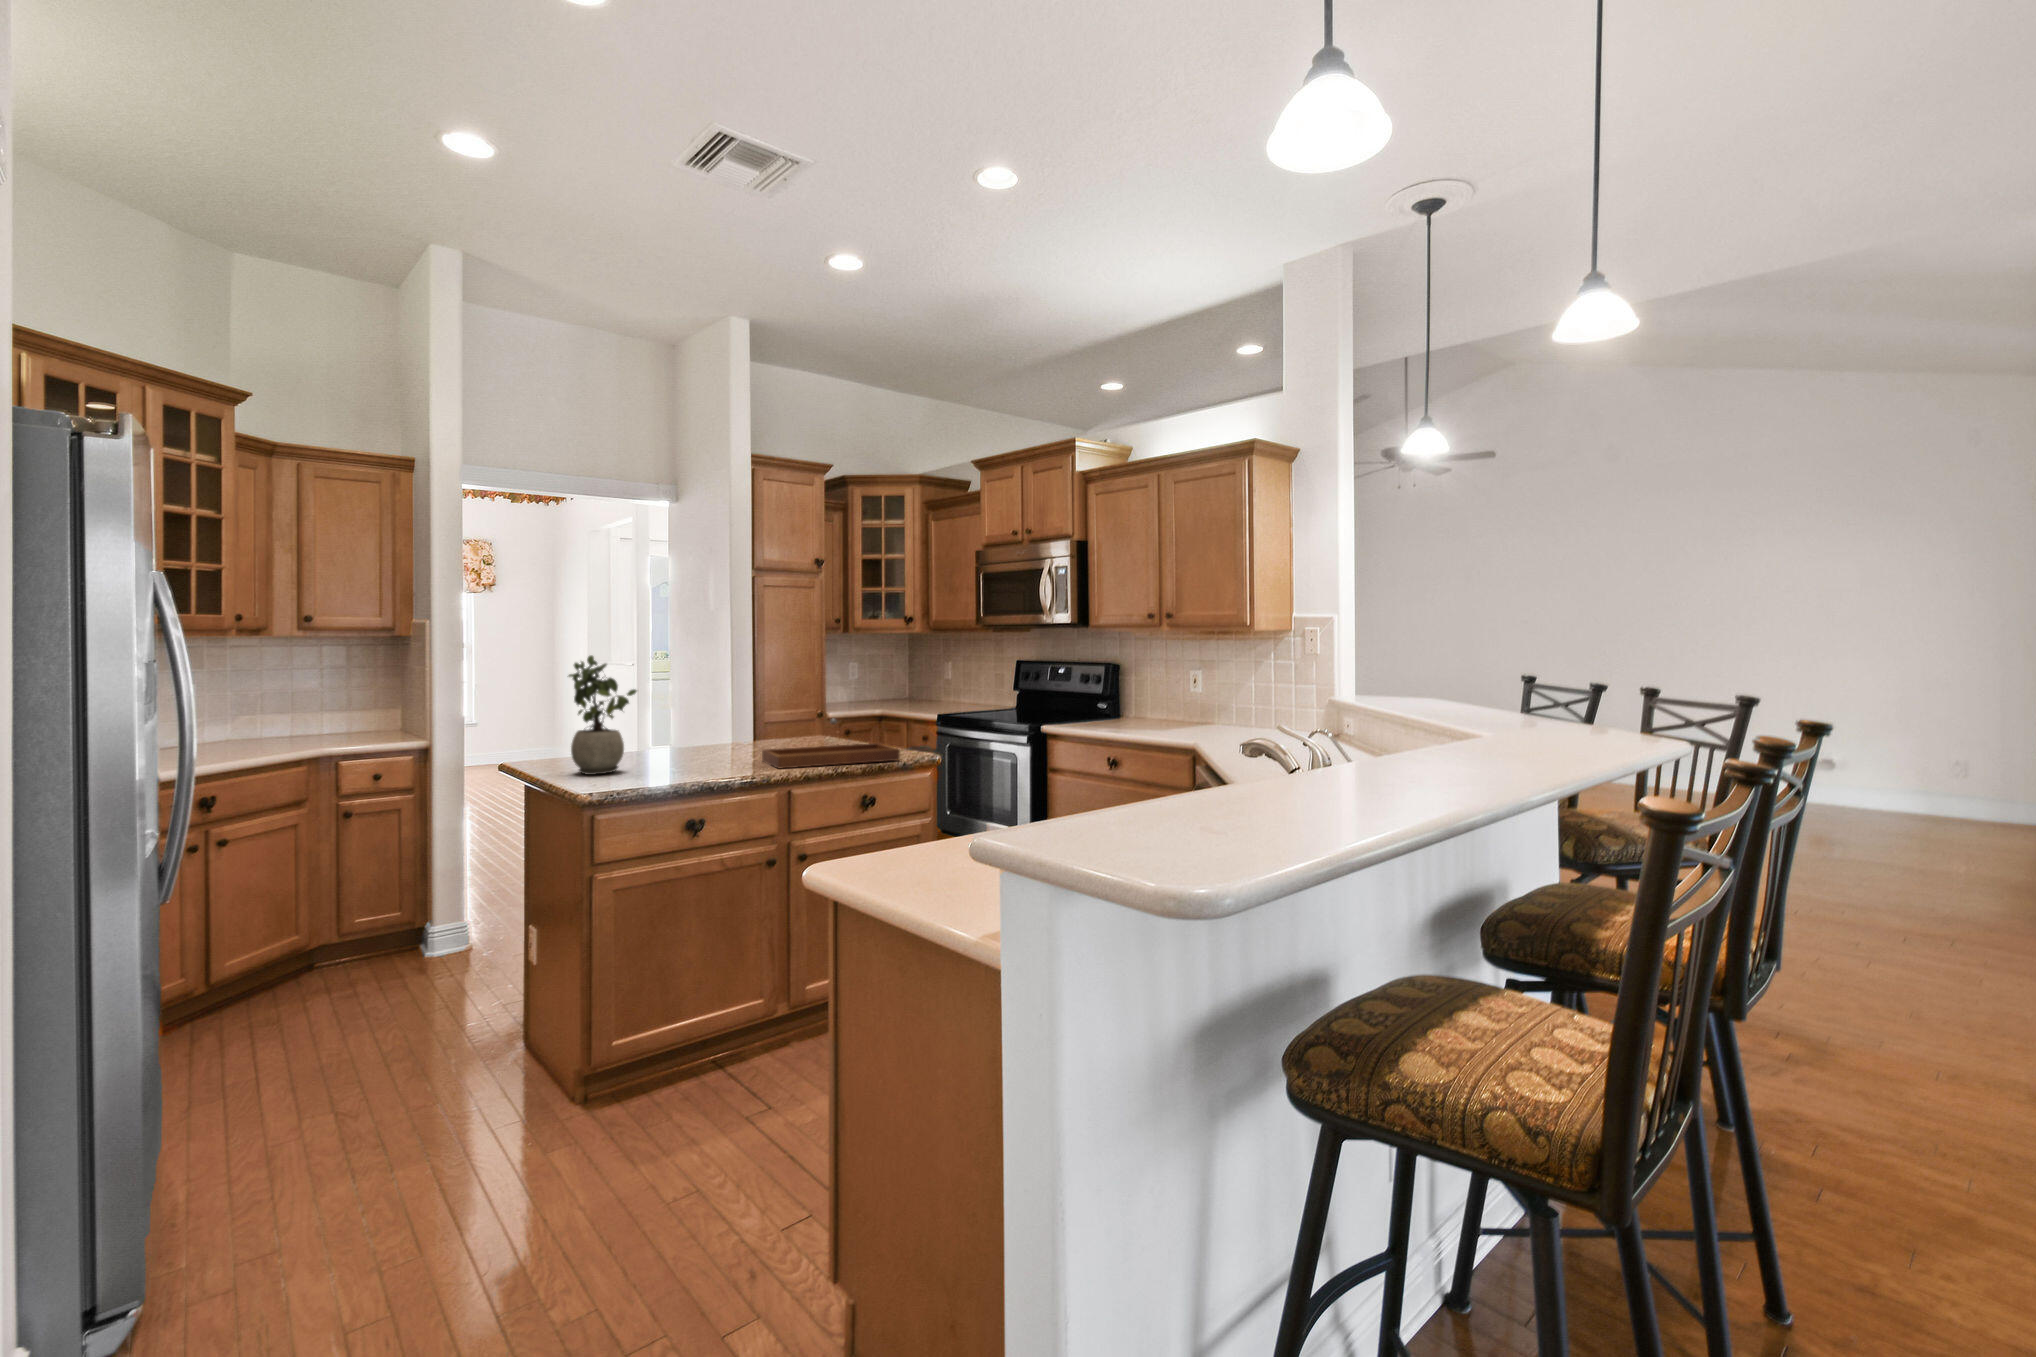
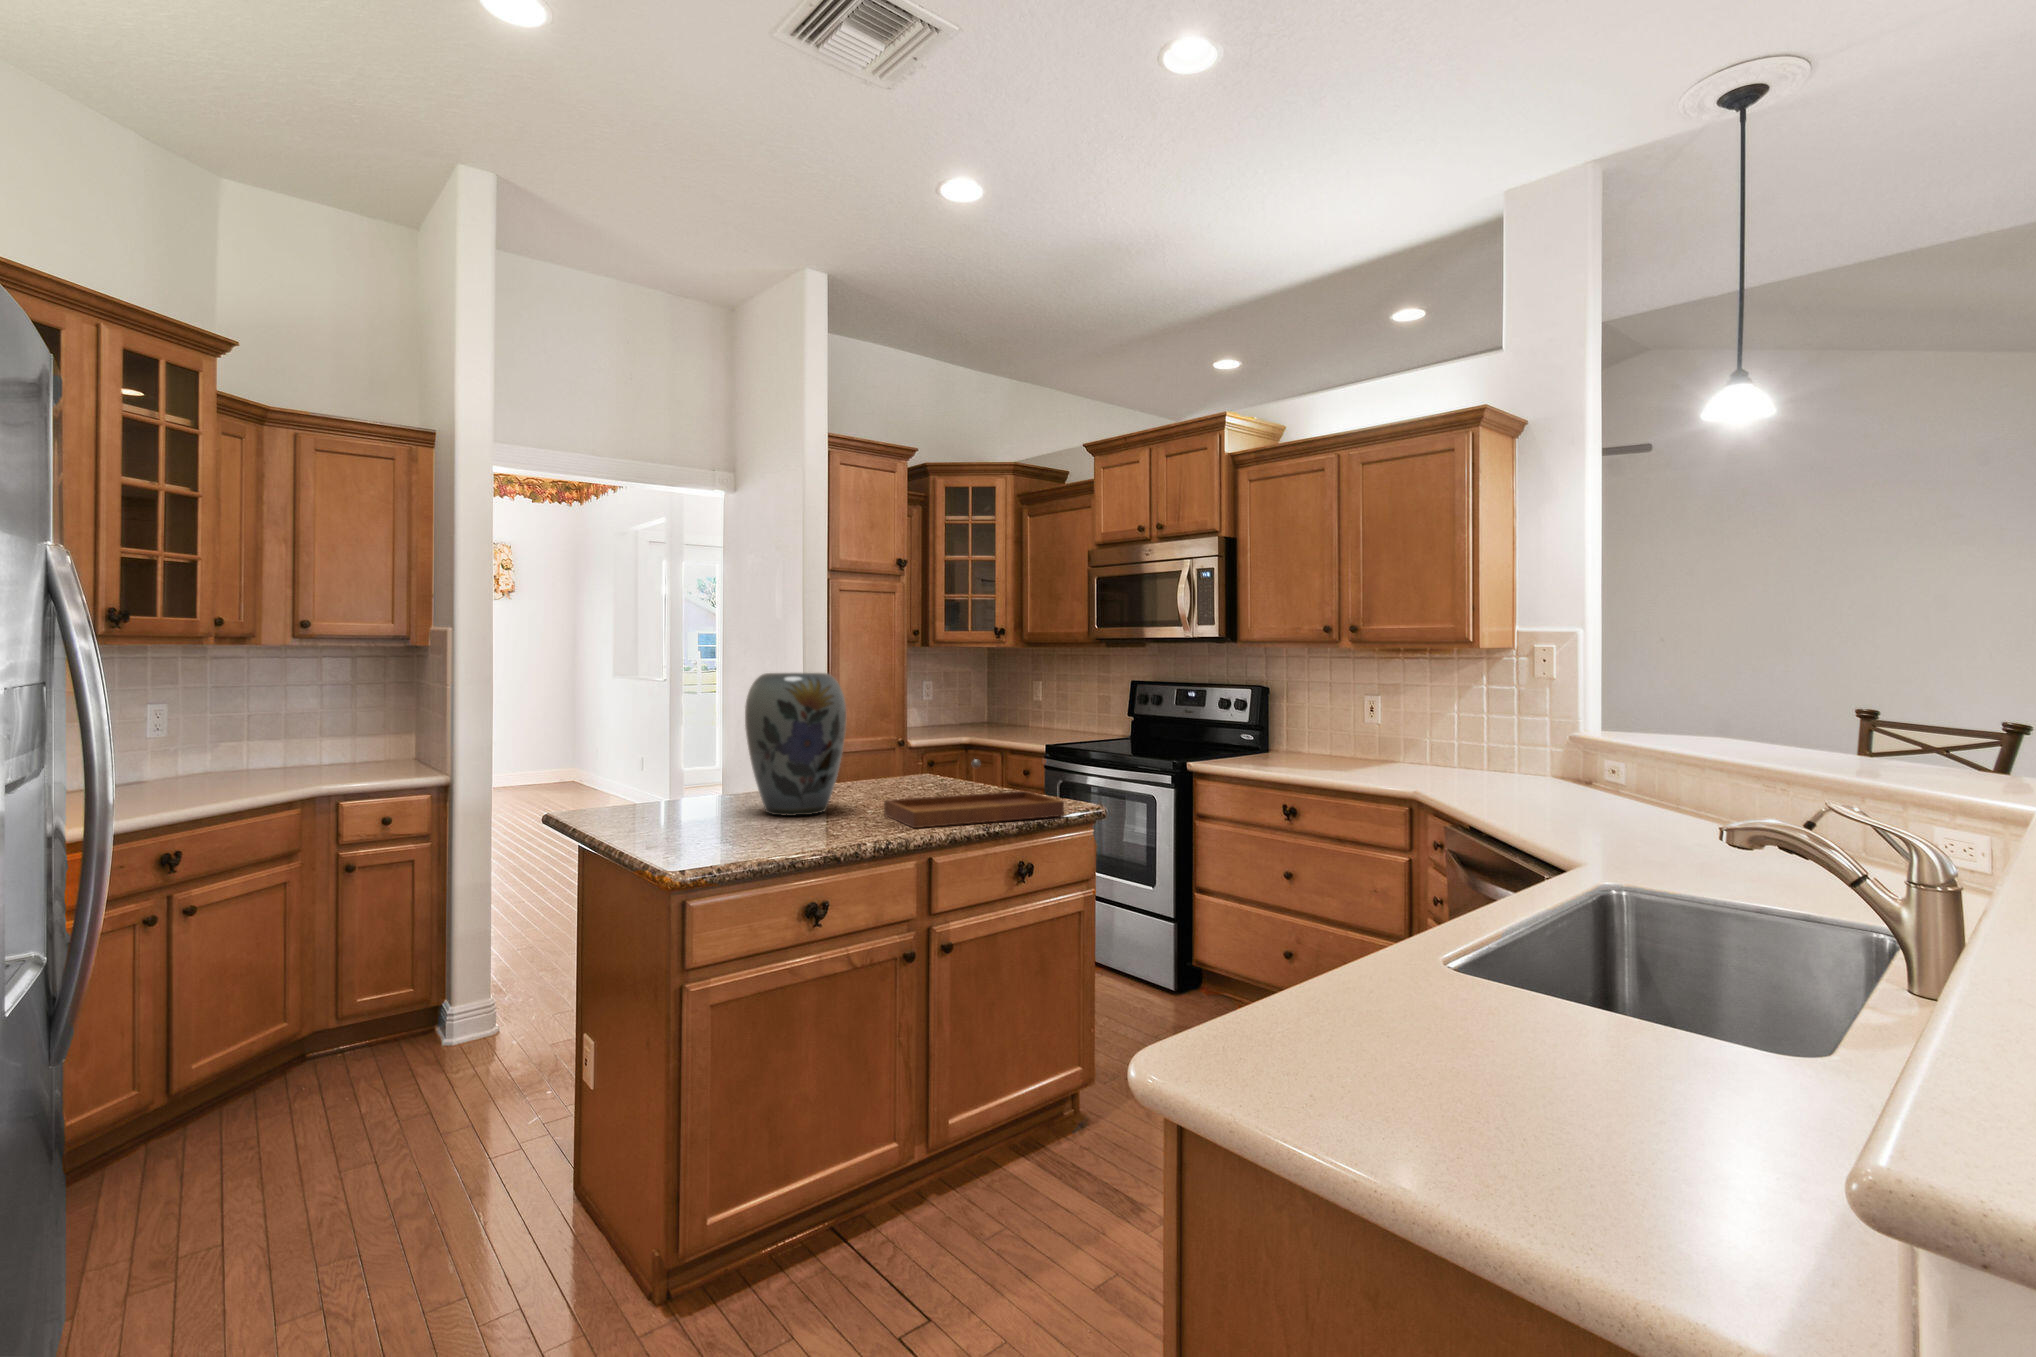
vase: none [654,653,733,762] -> present [745,673,846,816]
potted plant: present [569,655,637,775] -> none [642,675,738,836]

